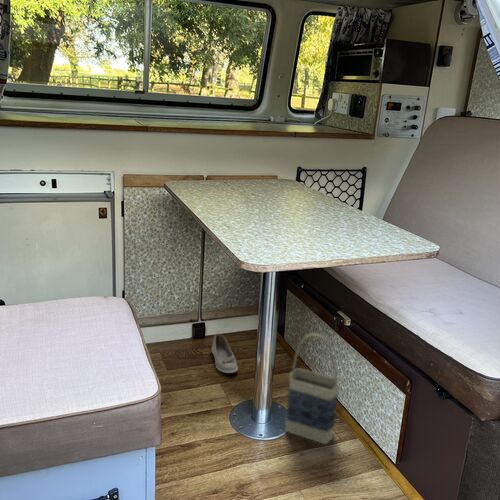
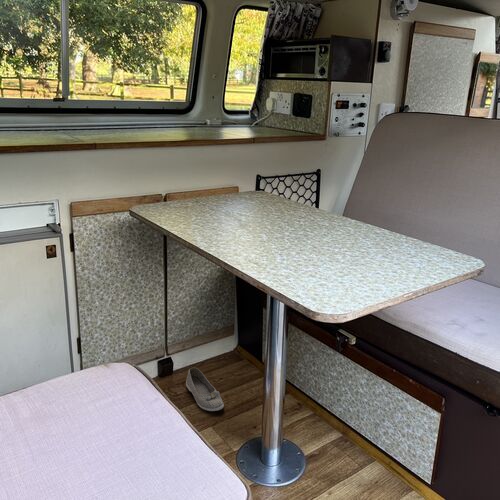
bag: present [285,333,339,445] -> none [297,360,356,474]

